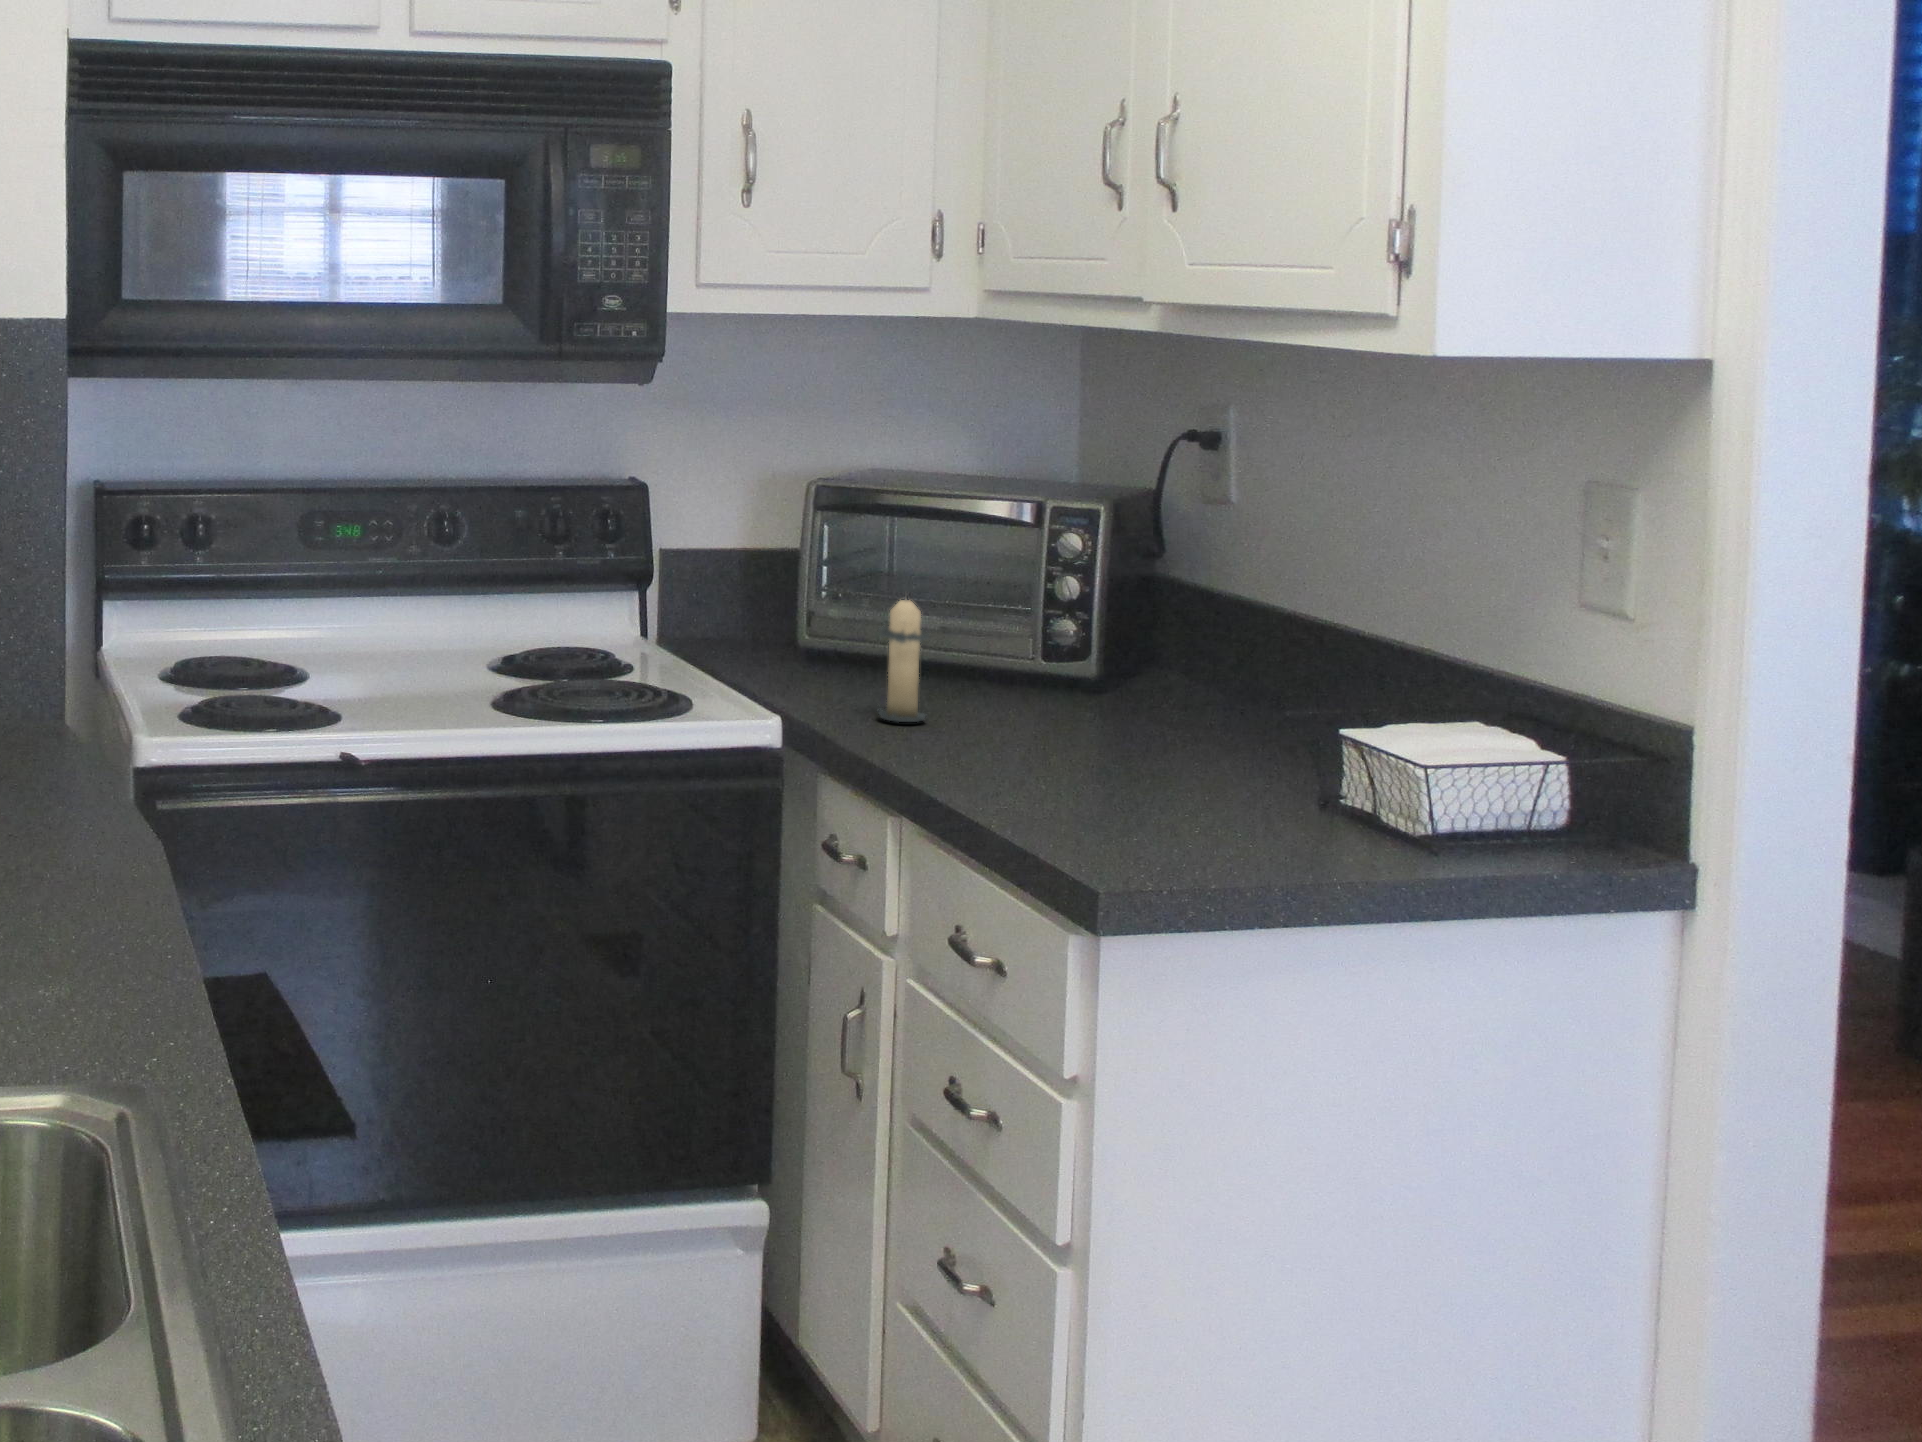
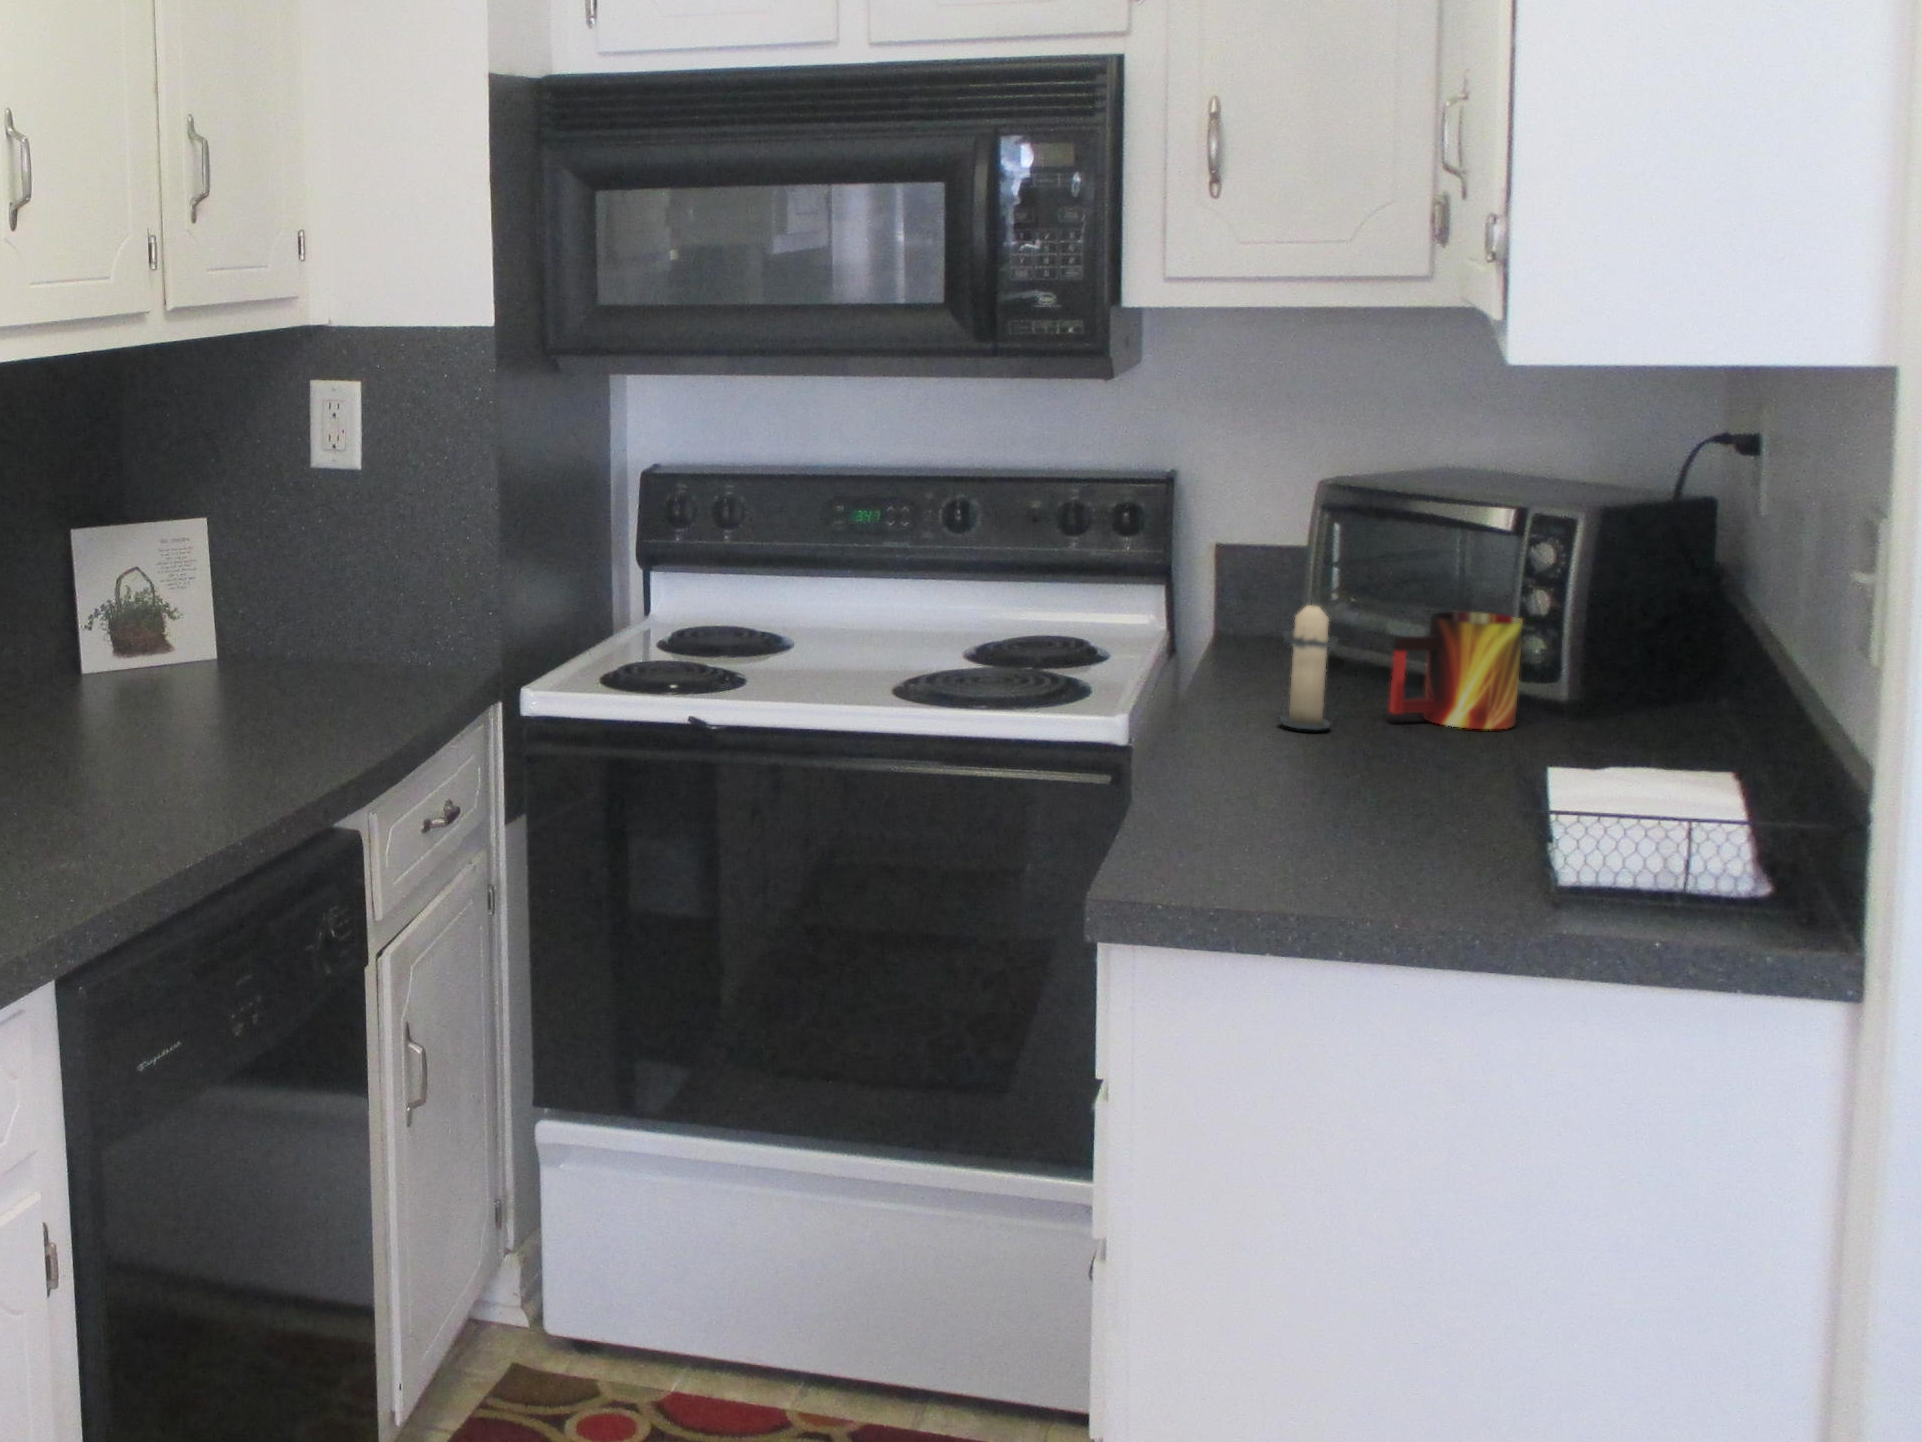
mug: none [964,600,1069,711] -> present [1389,612,1523,729]

